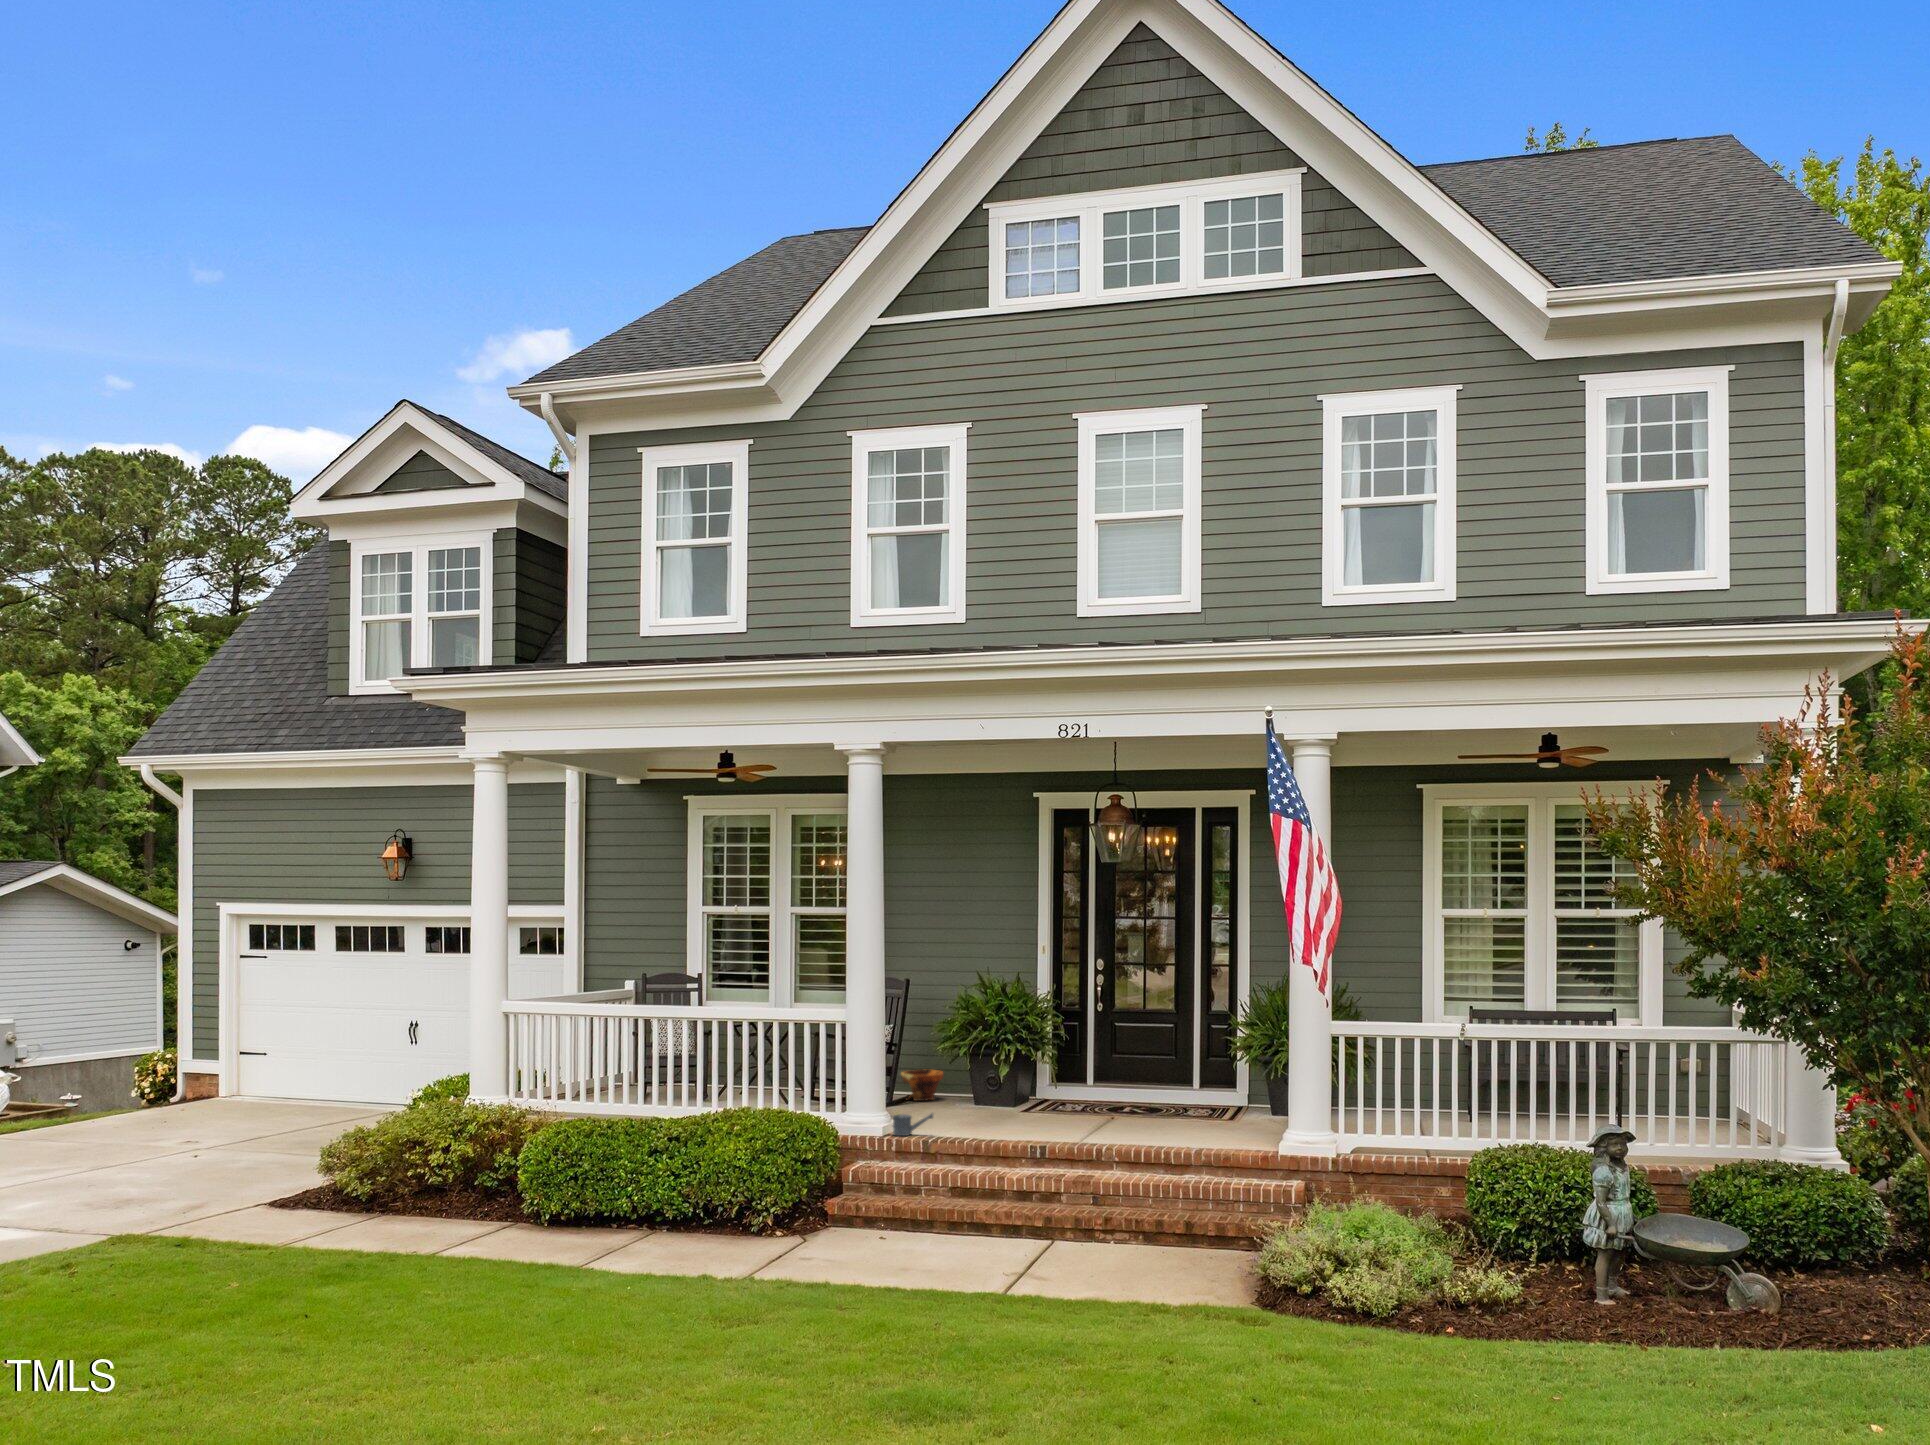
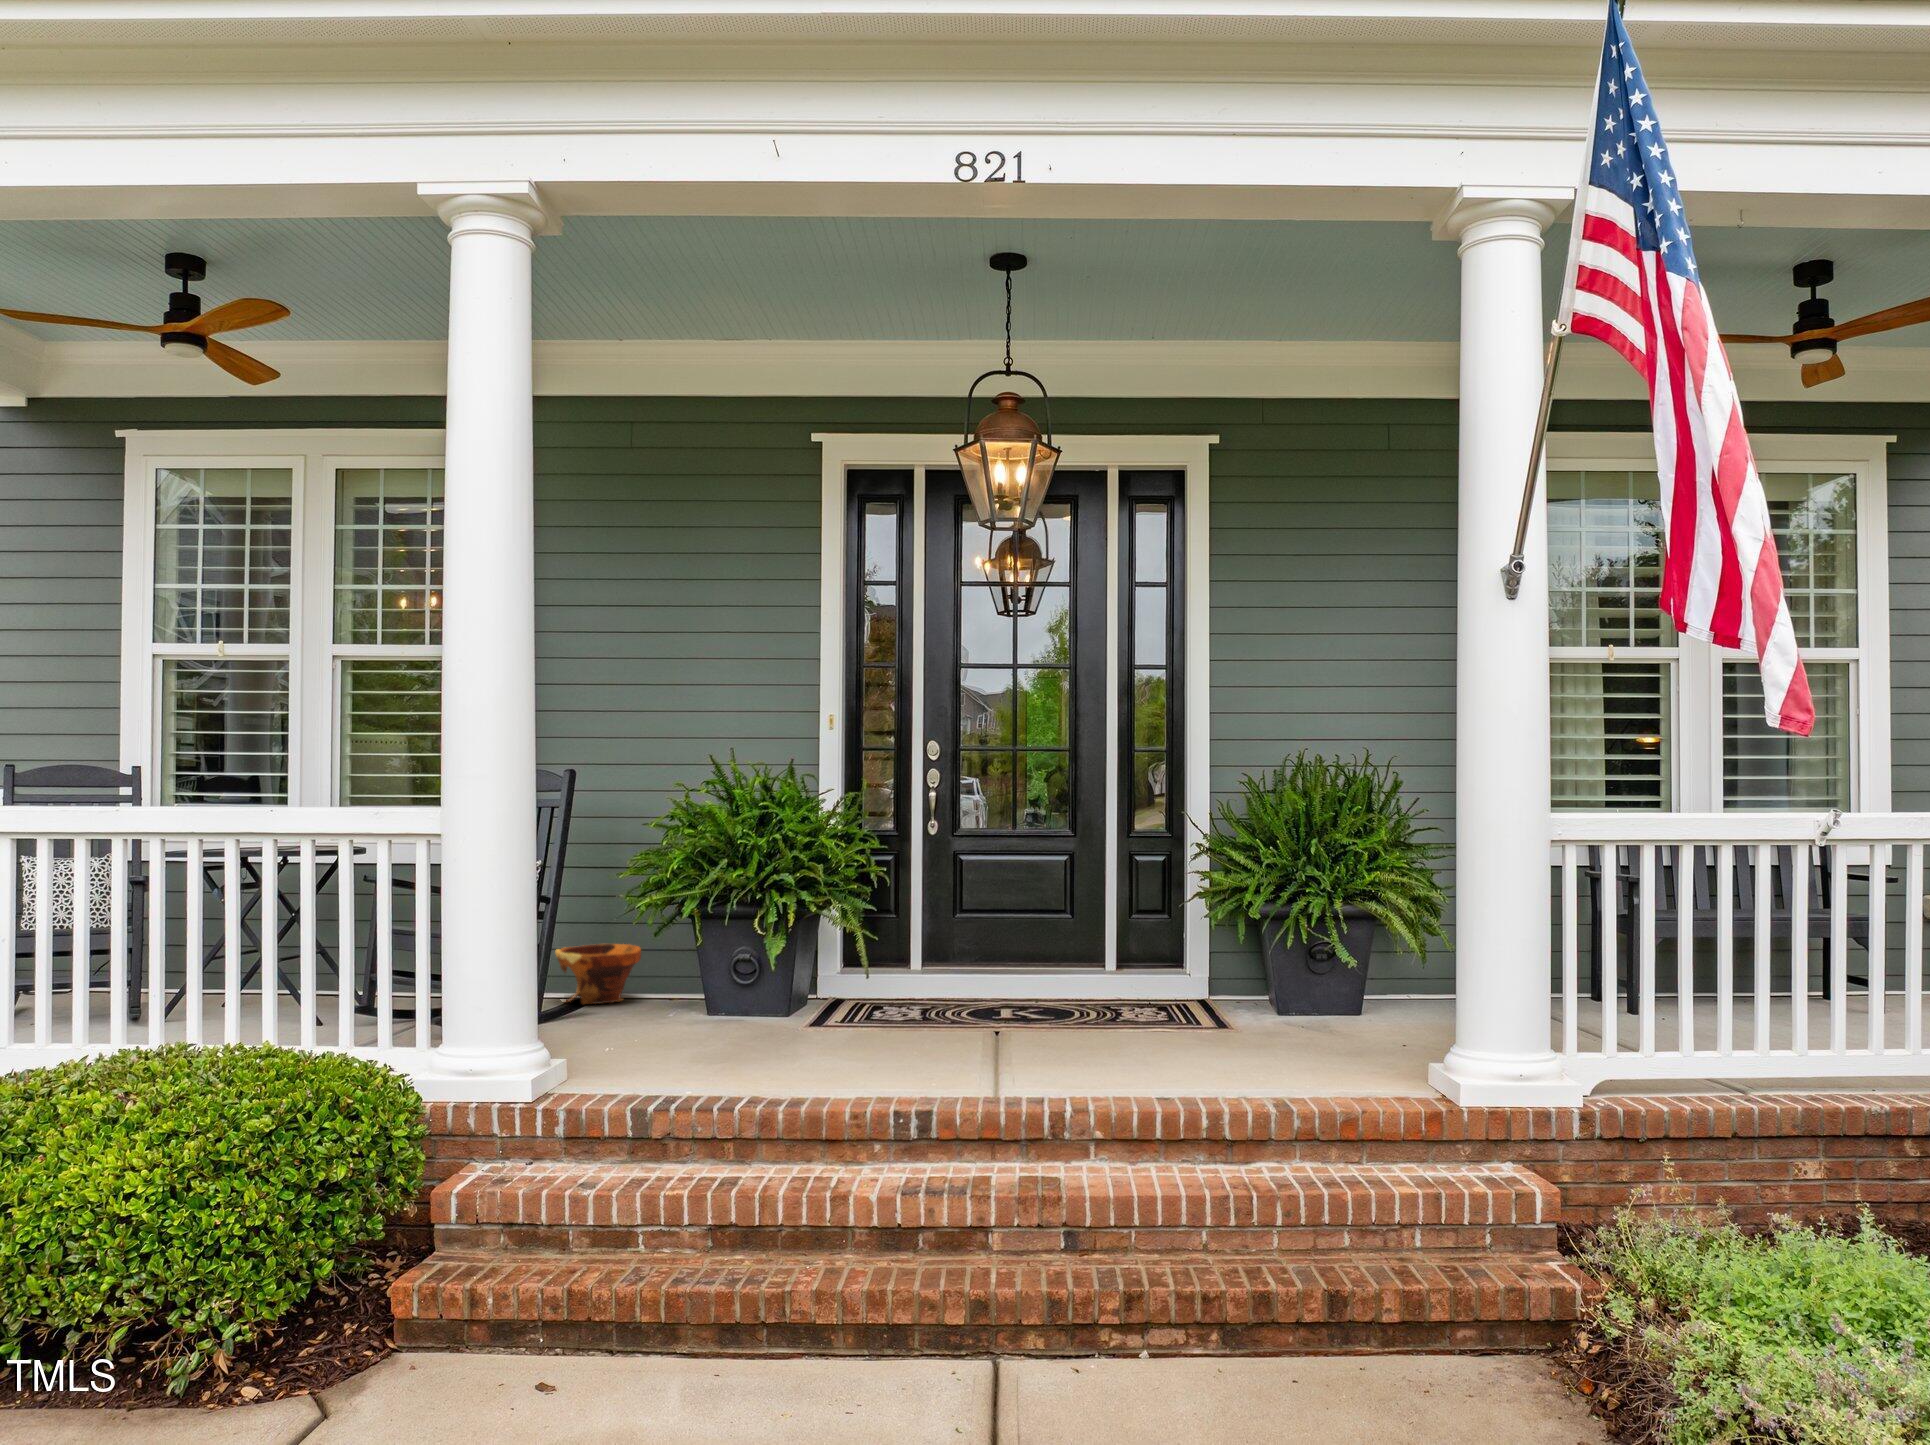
watering can: present [893,1114,933,1136] -> none [534,1037,652,1094]

